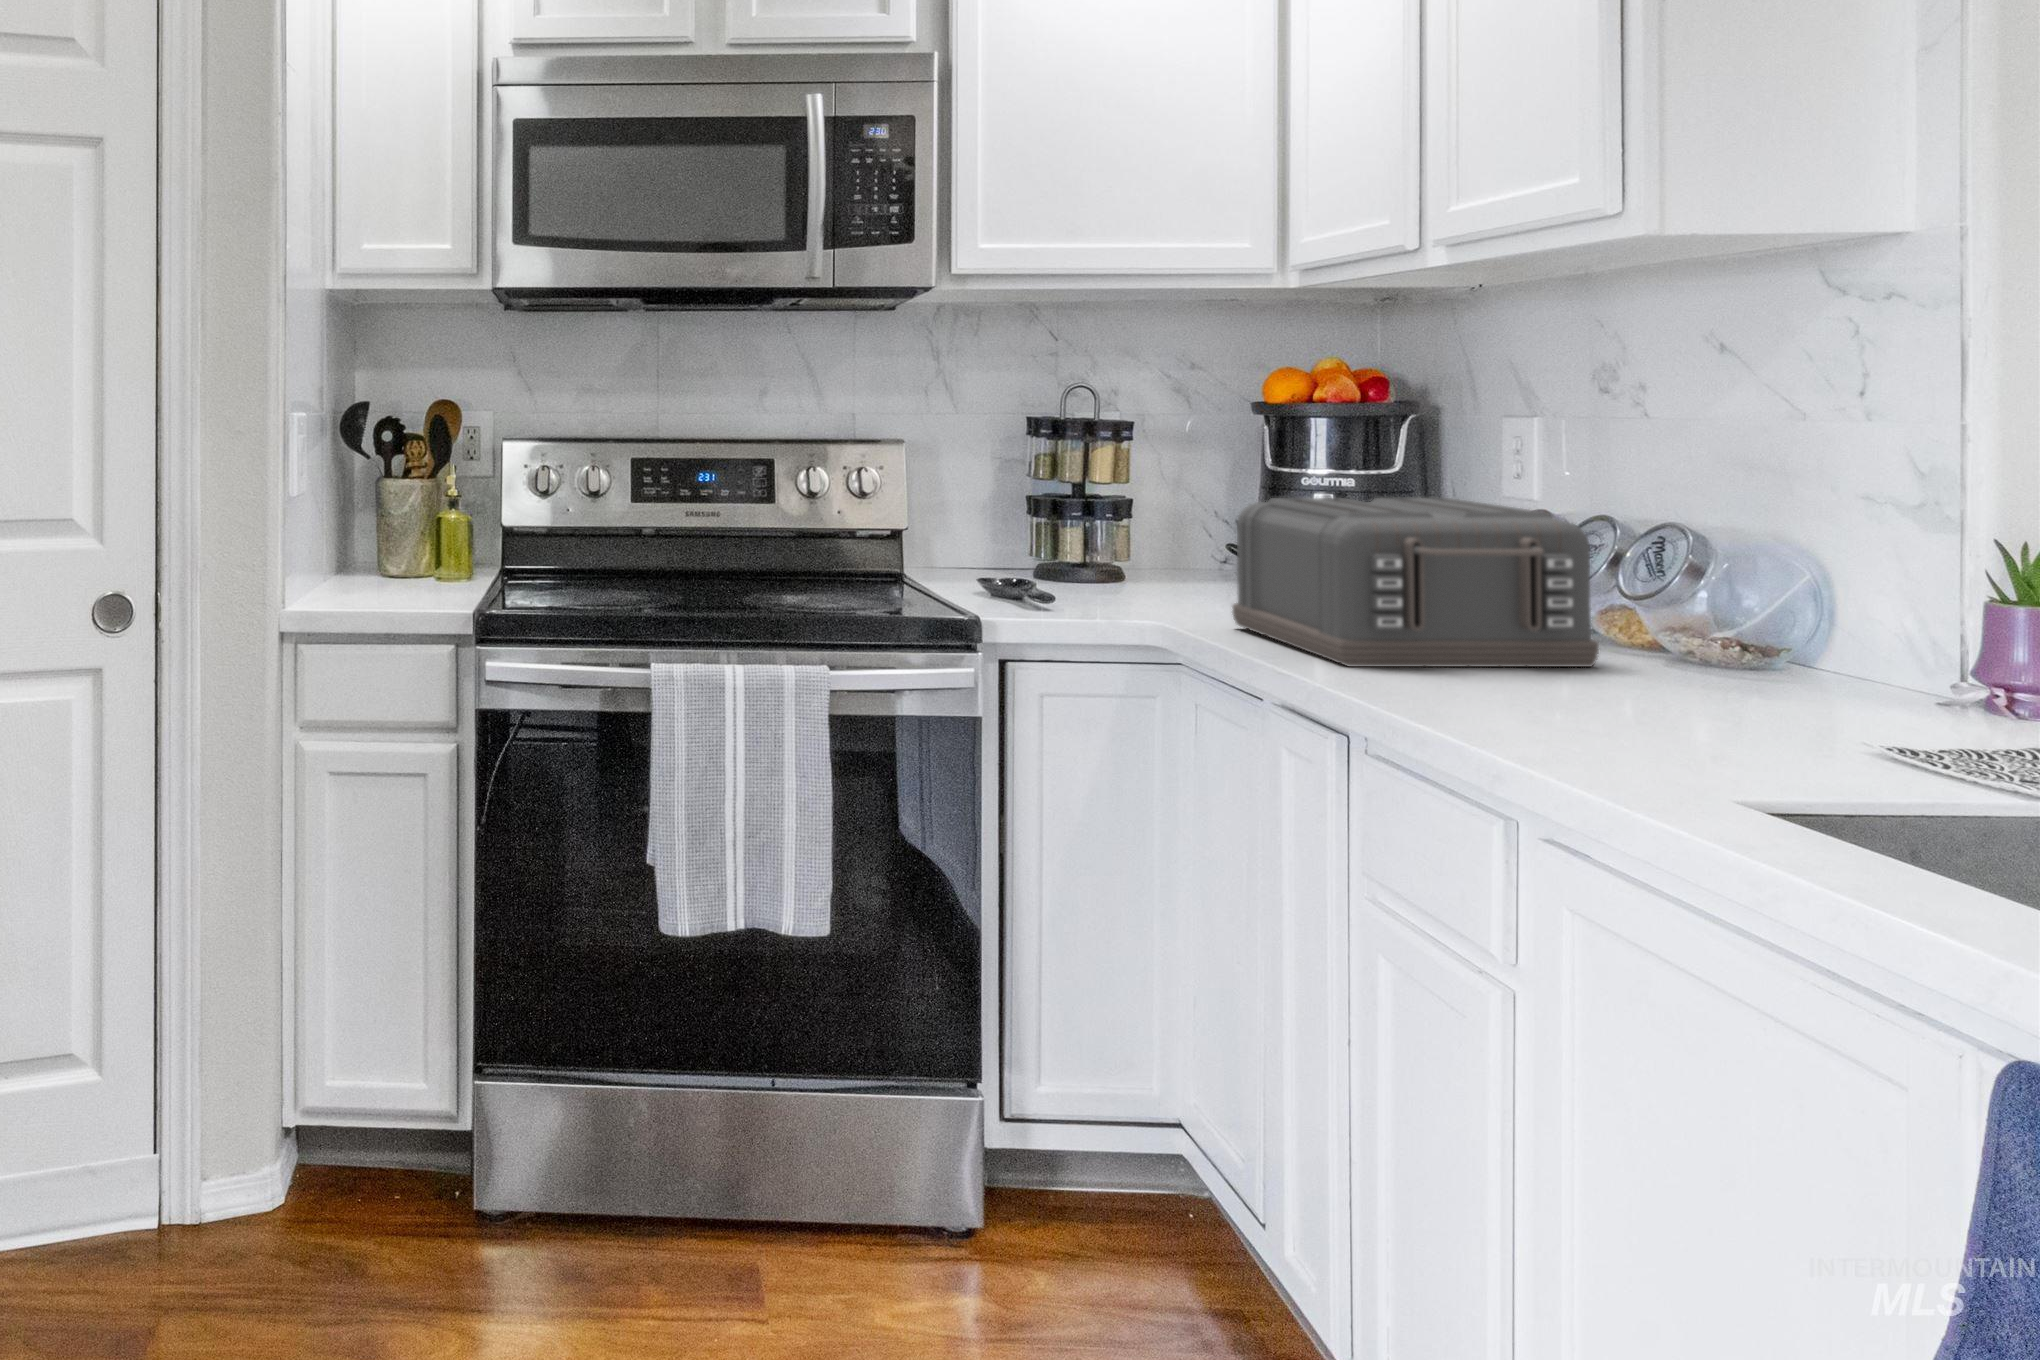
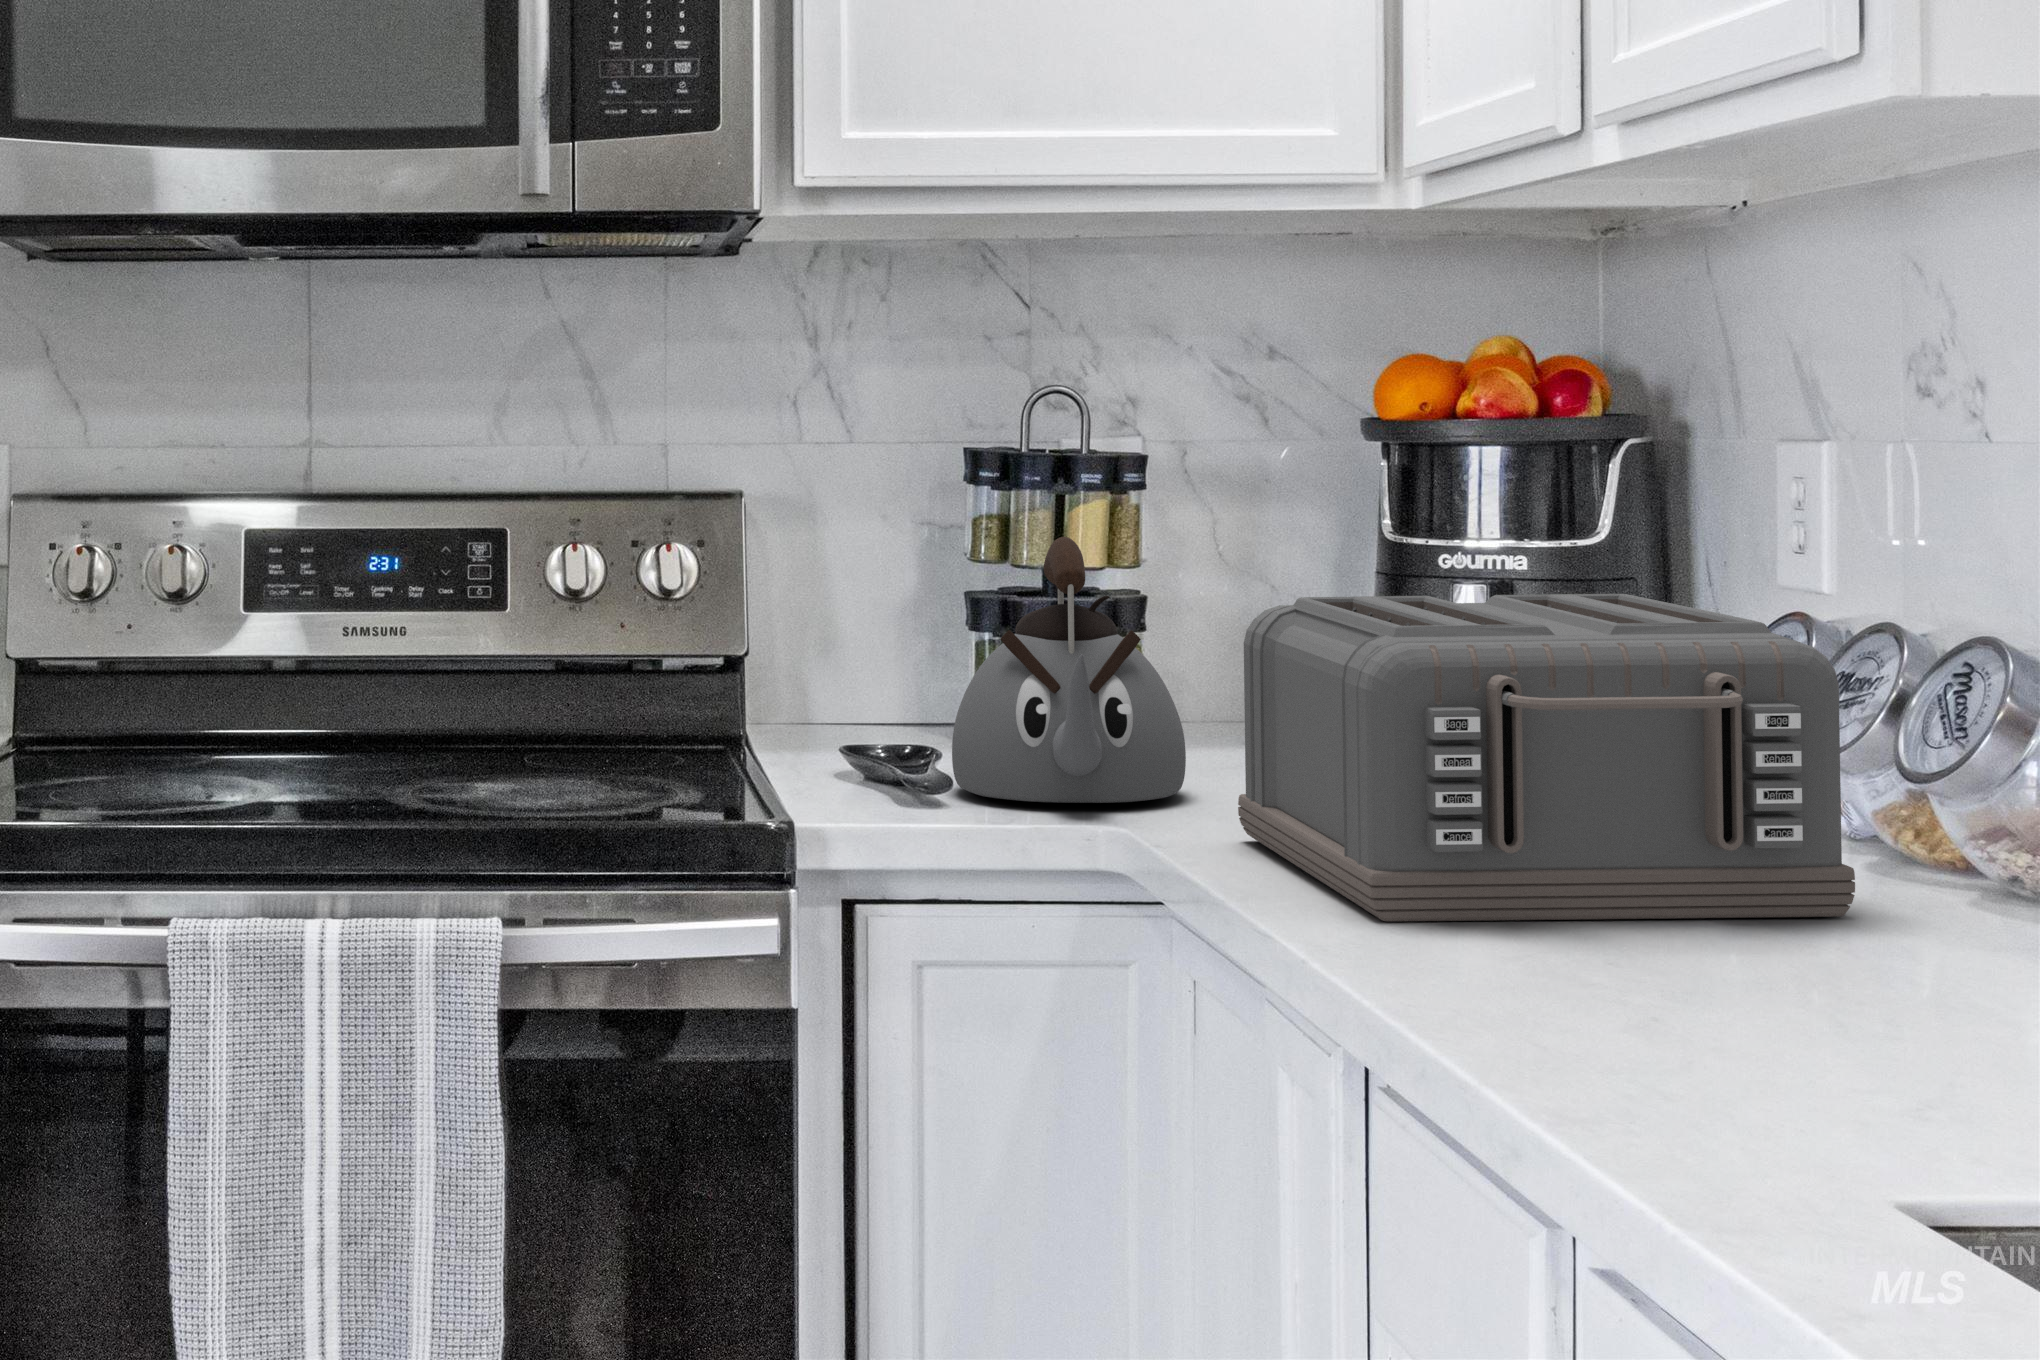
kettle: none [1050,466,1183,609] -> present [952,537,1186,803]

